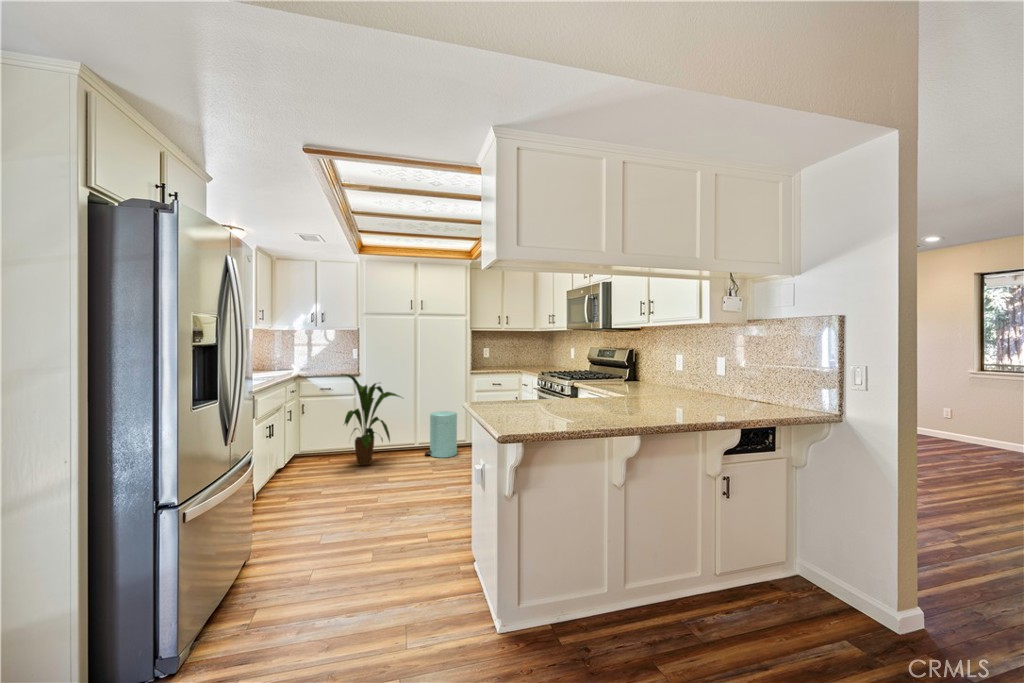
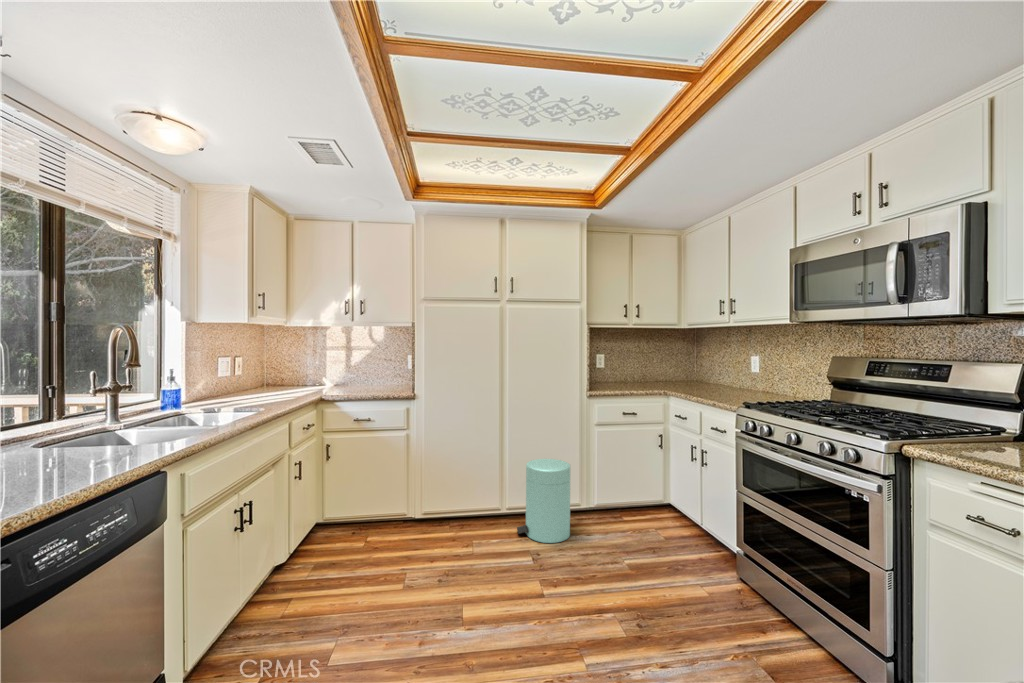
house plant: present [342,374,400,465] -> none [379,400,485,556]

